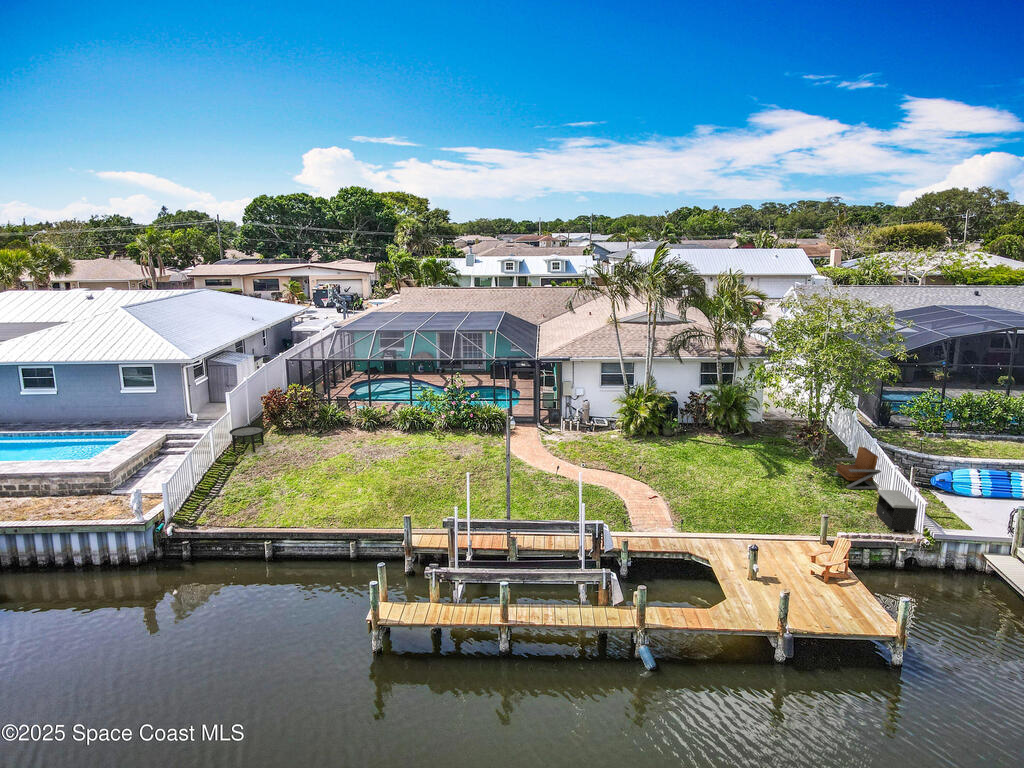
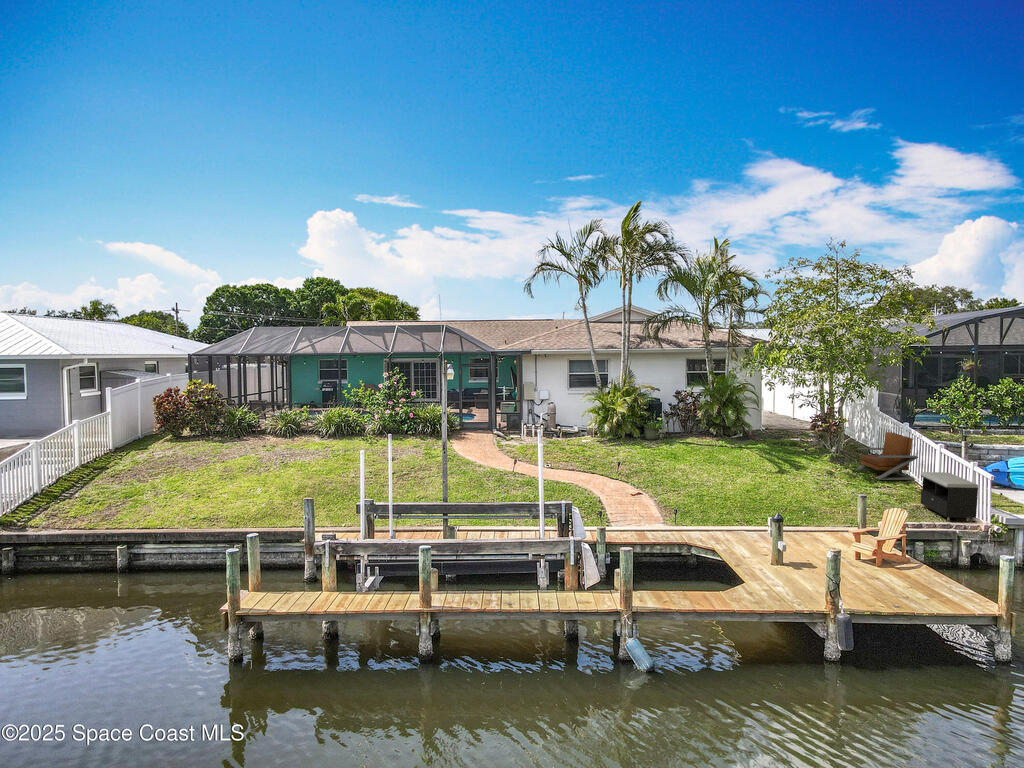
round table: present [229,425,265,452] -> none [107,427,154,456]

